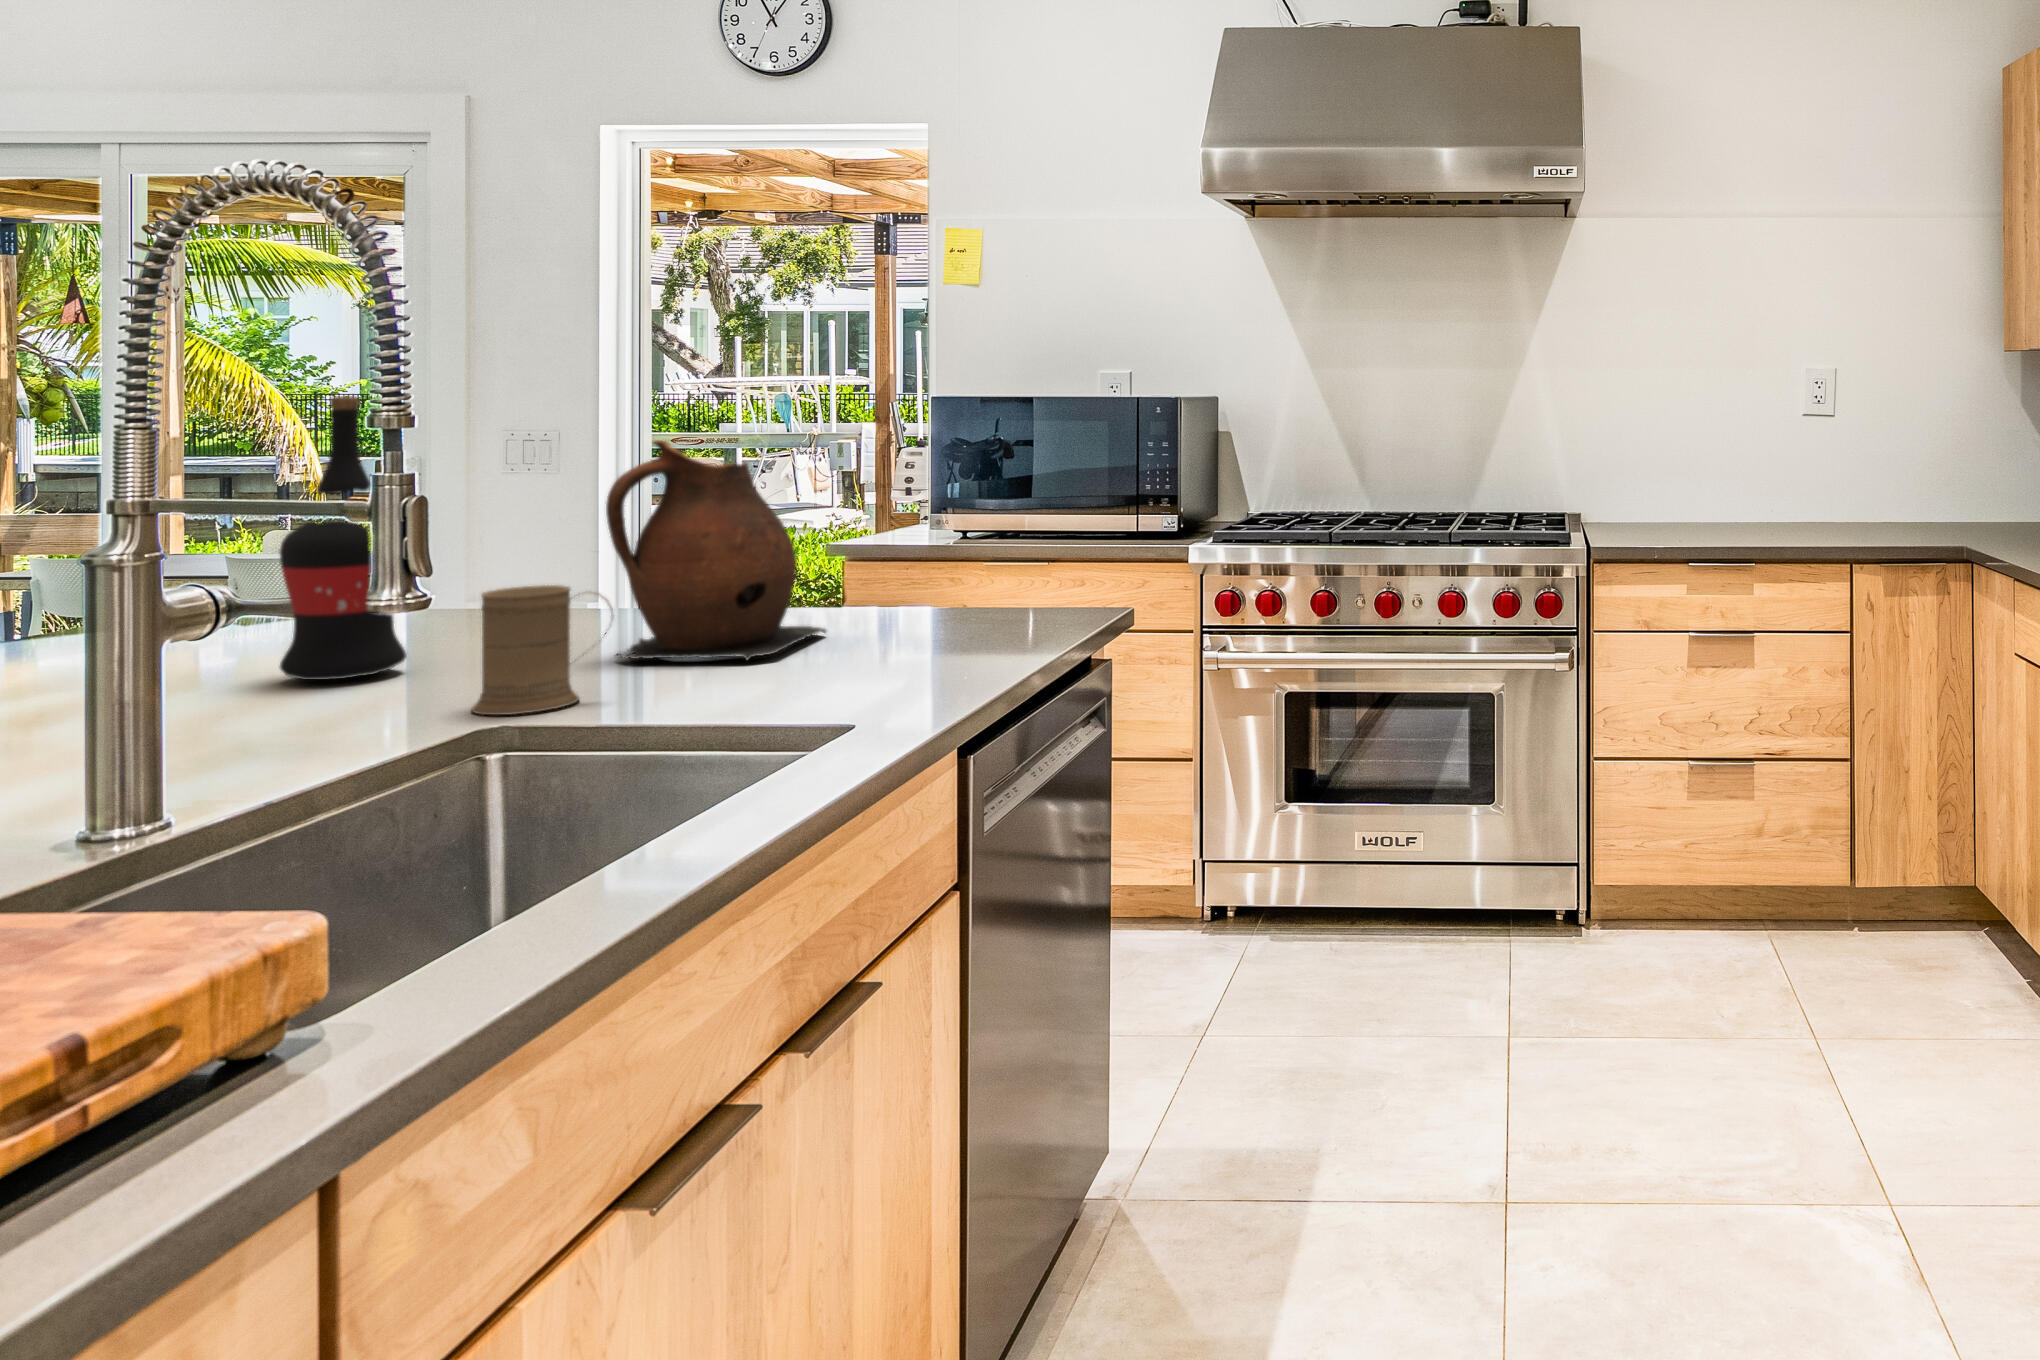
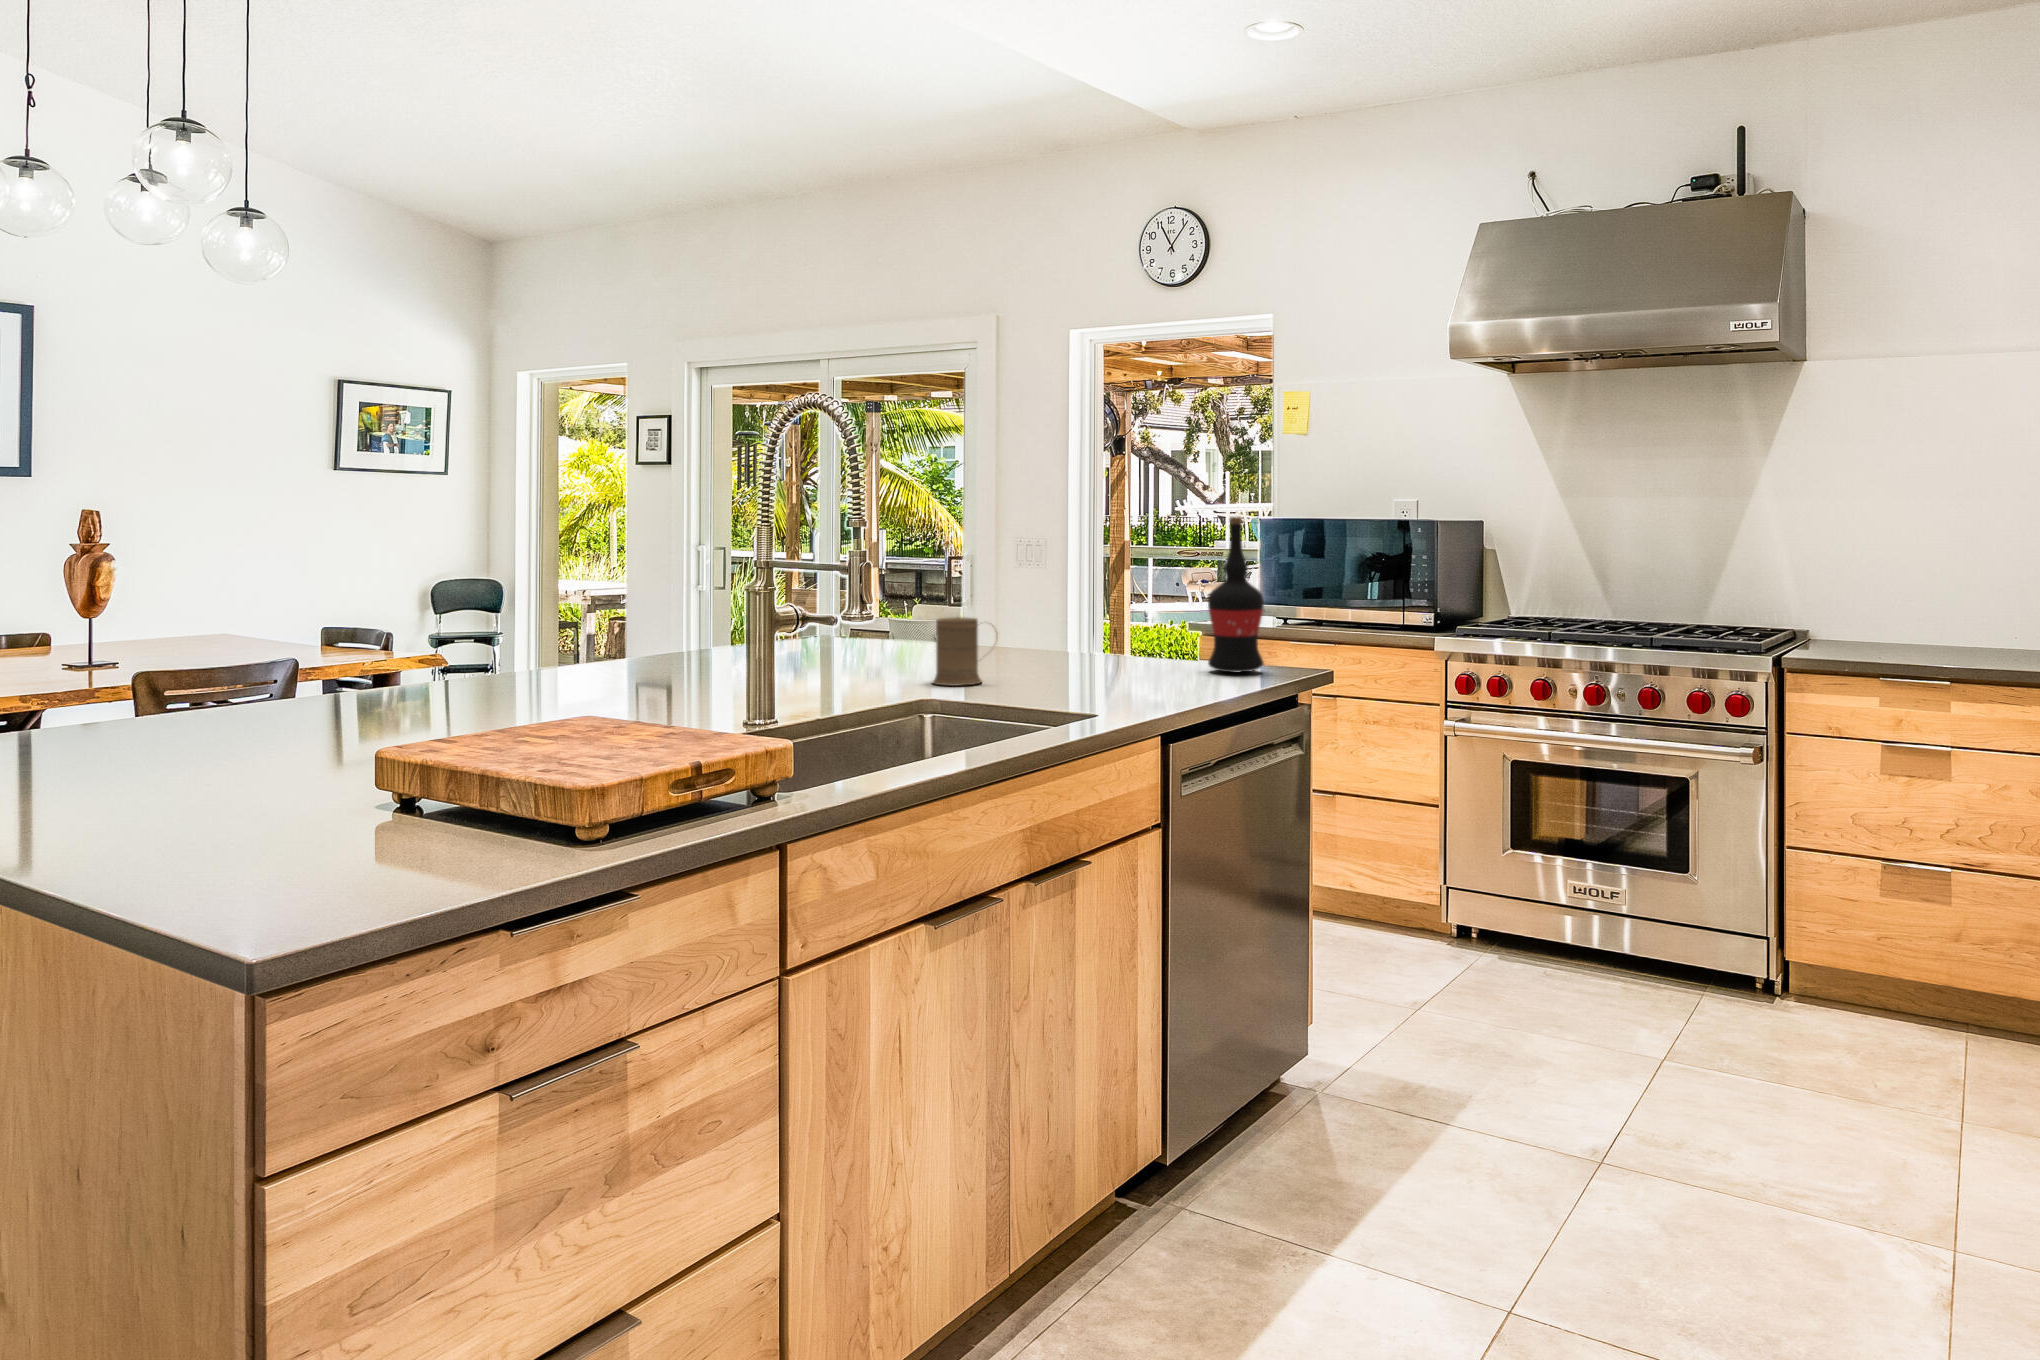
wine bottle: present [280,396,407,680] -> present [1208,517,1264,672]
ceramic pitcher: present [606,440,826,660] -> none [1007,539,1129,673]

